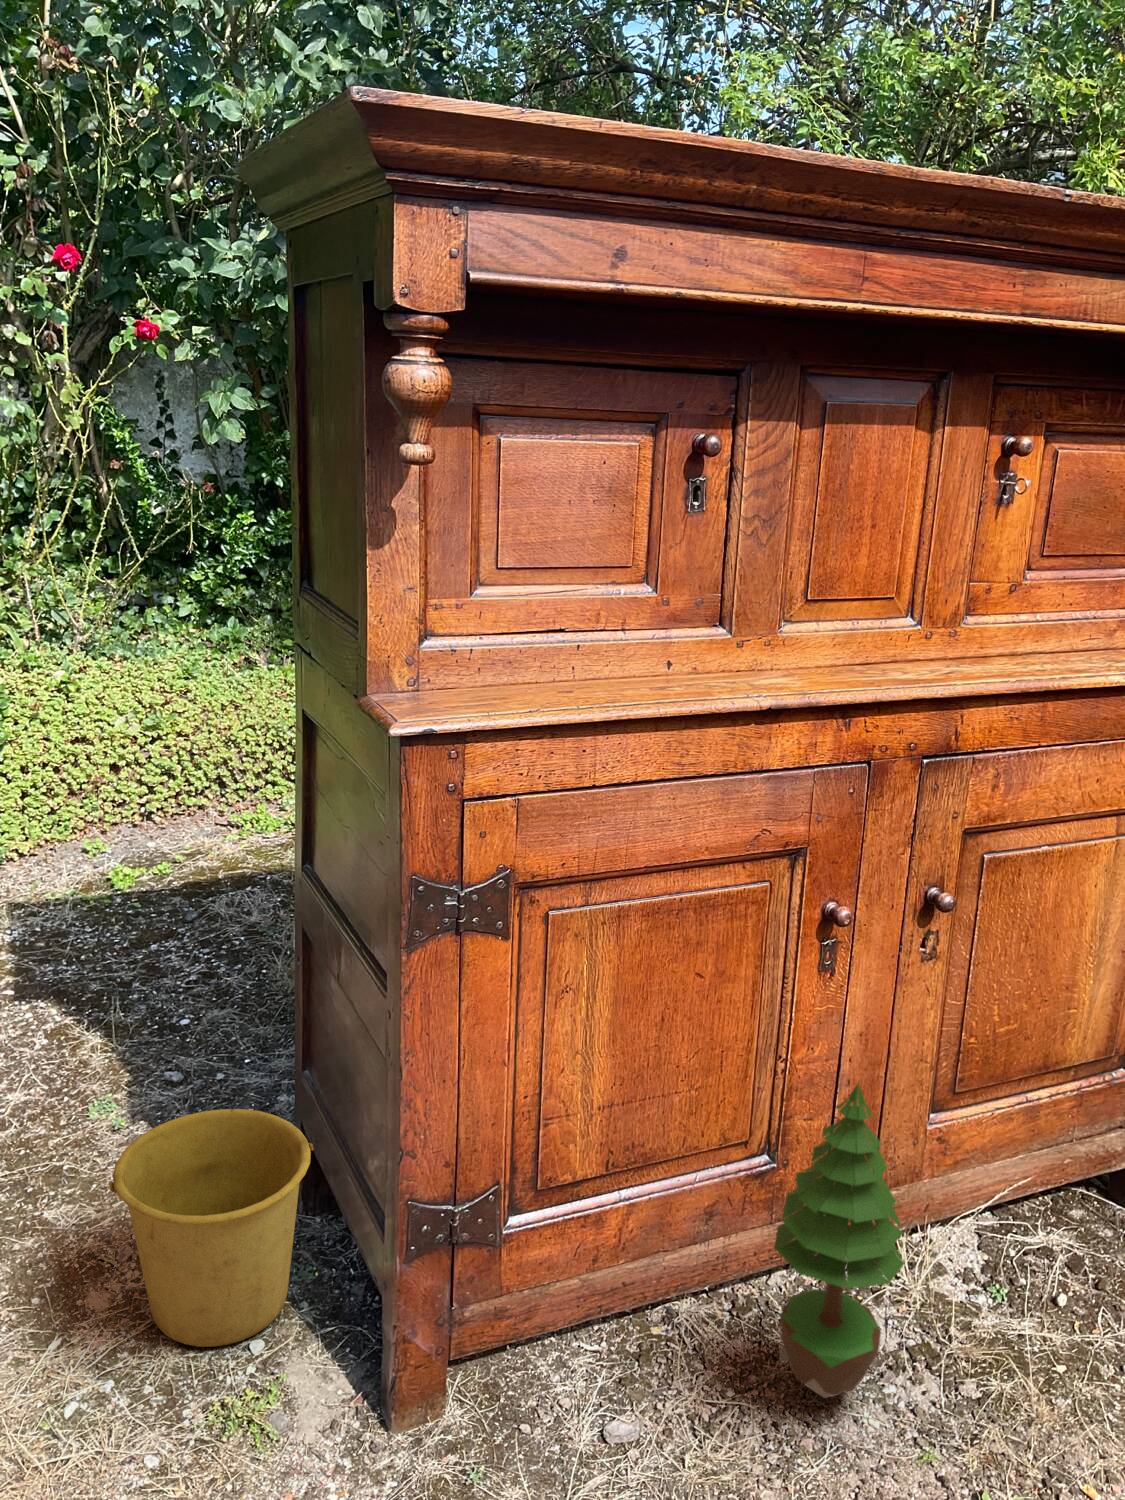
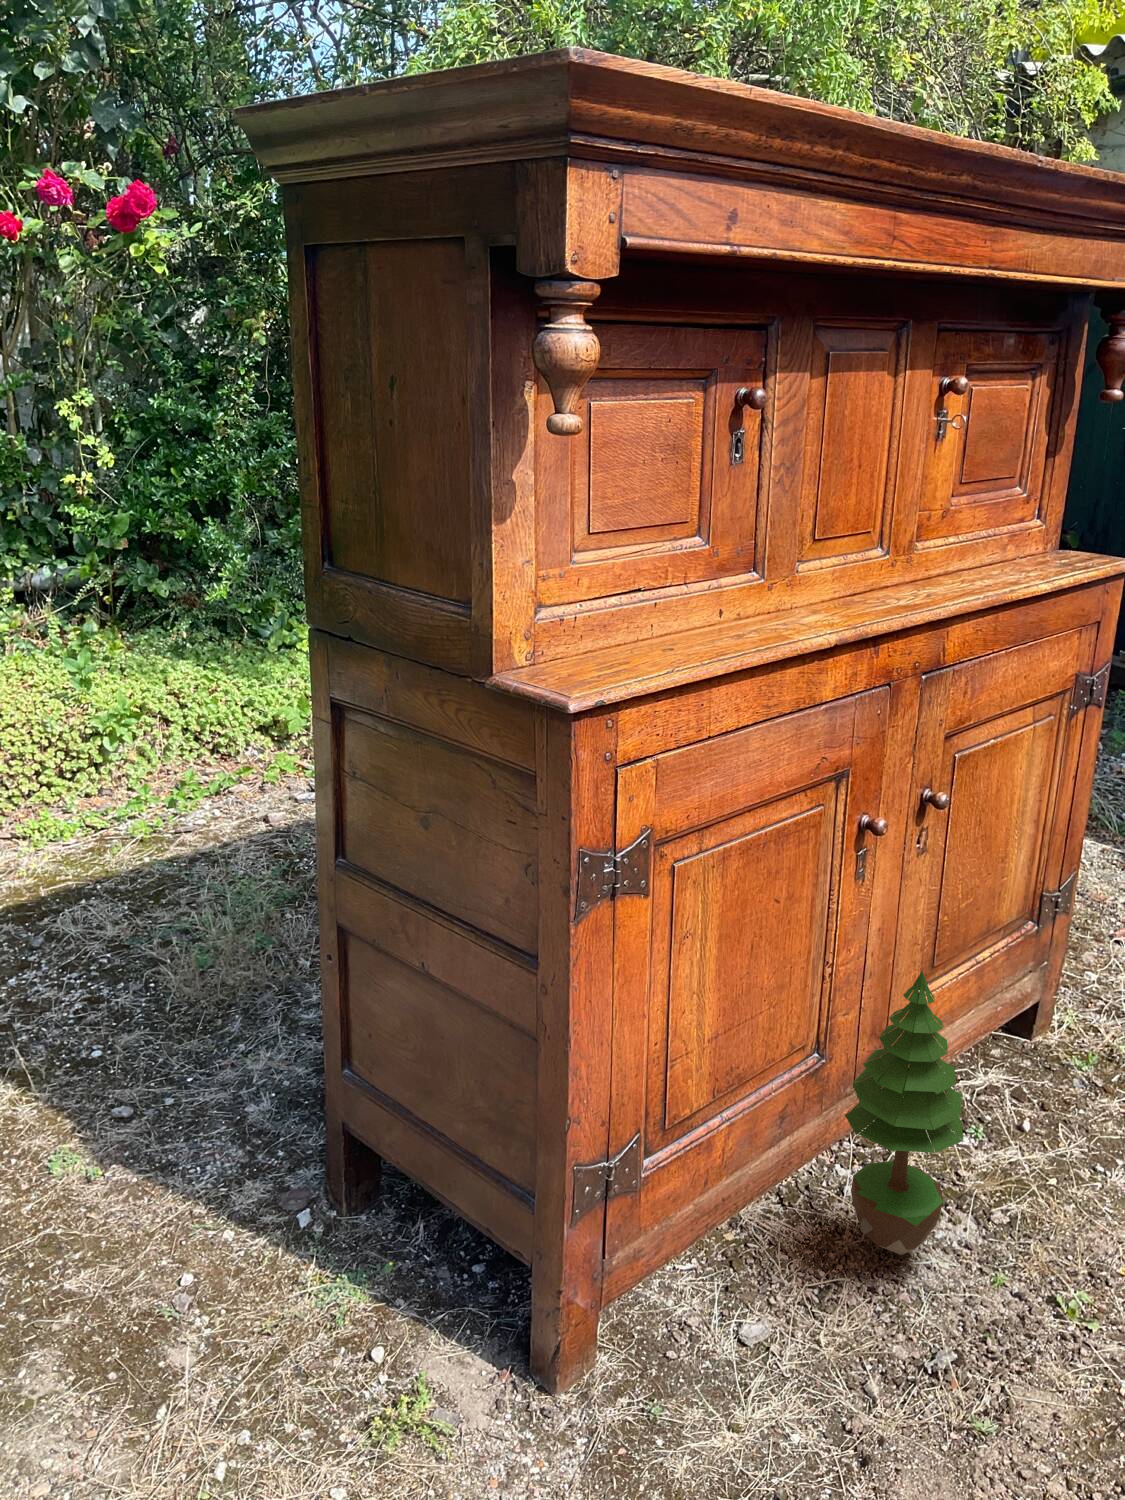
bucket: present [109,1109,314,1347] -> none [195,1121,405,1373]

